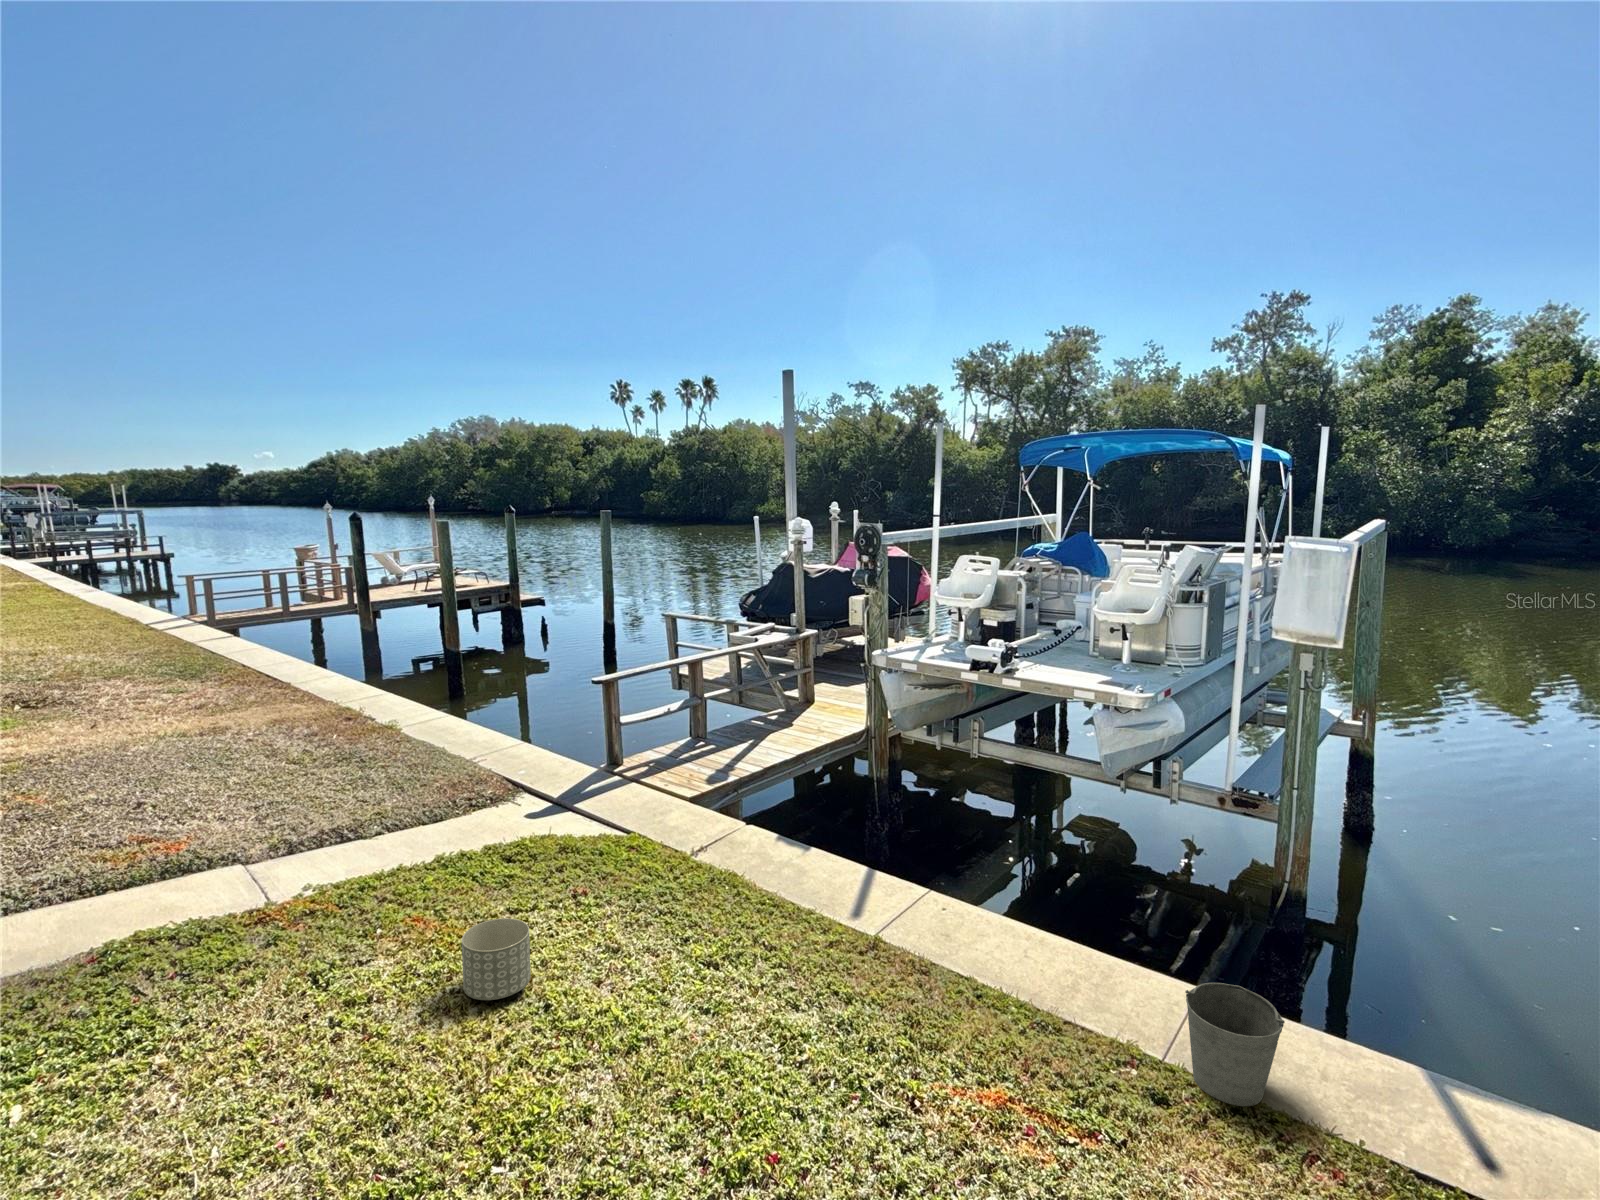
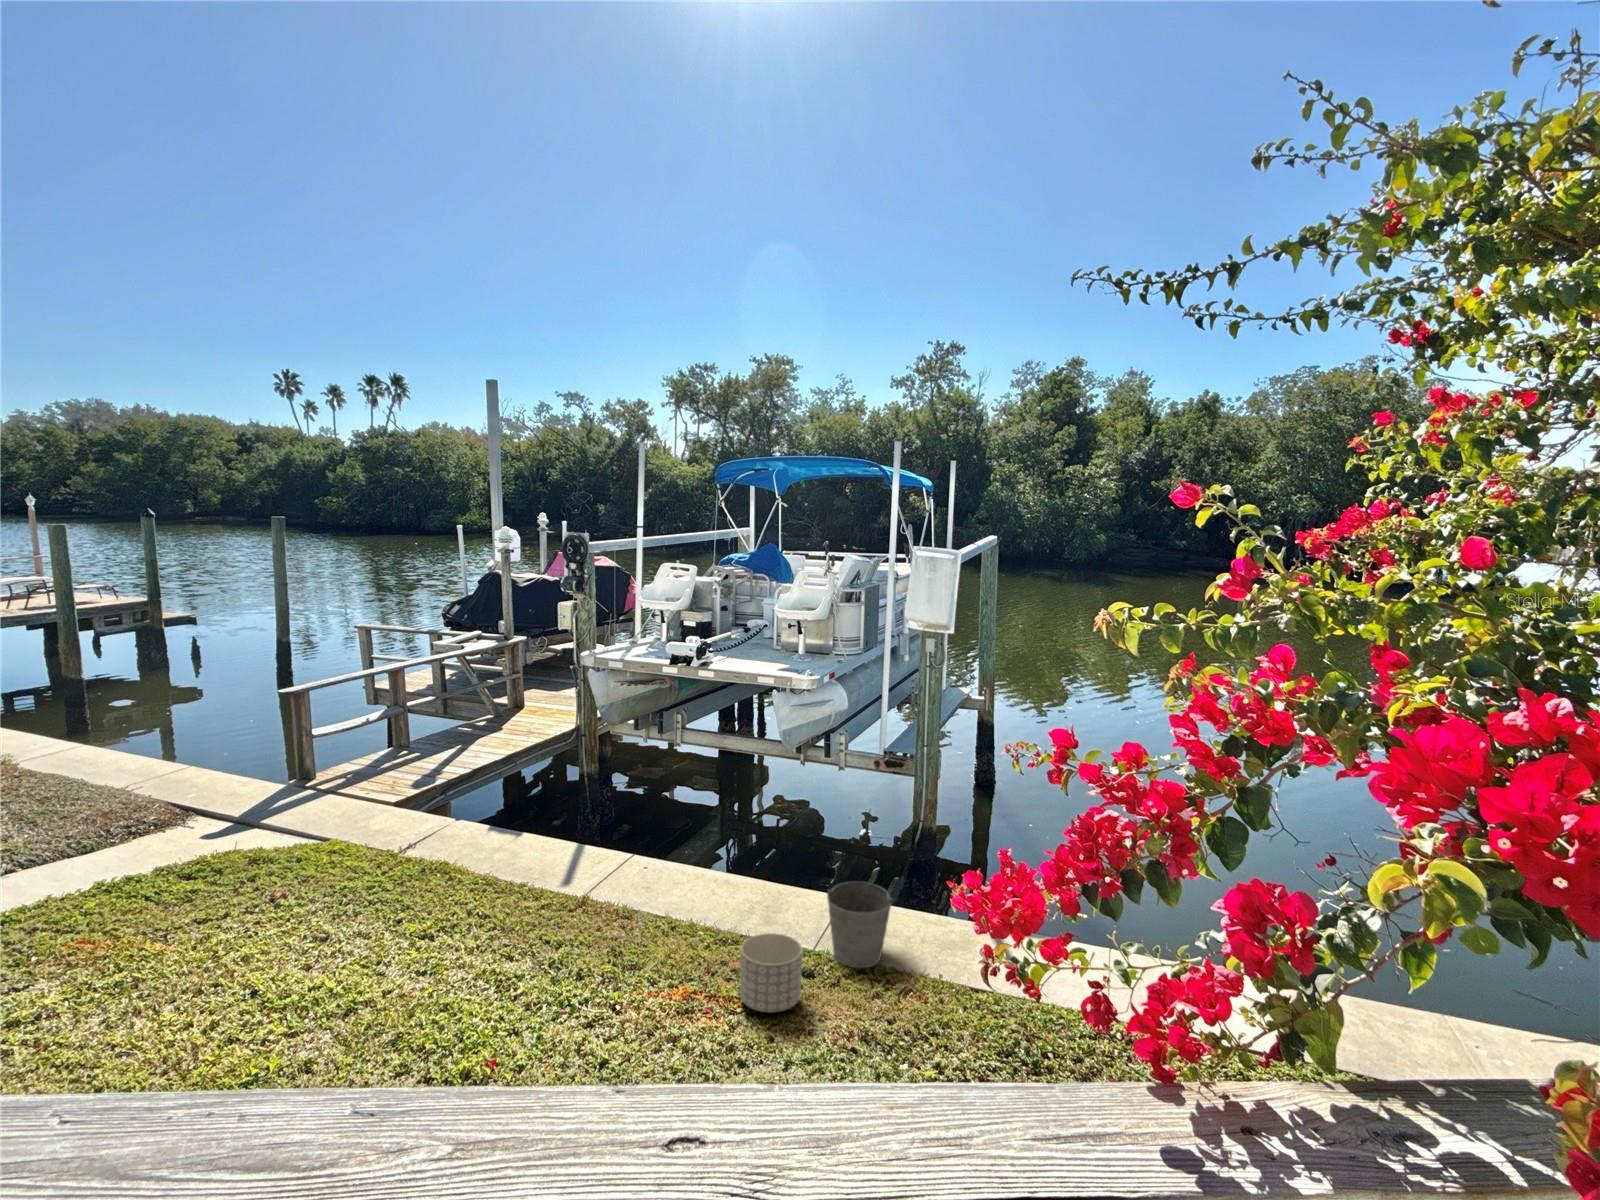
planter: present [462,918,531,1000] -> present [740,933,802,1012]

